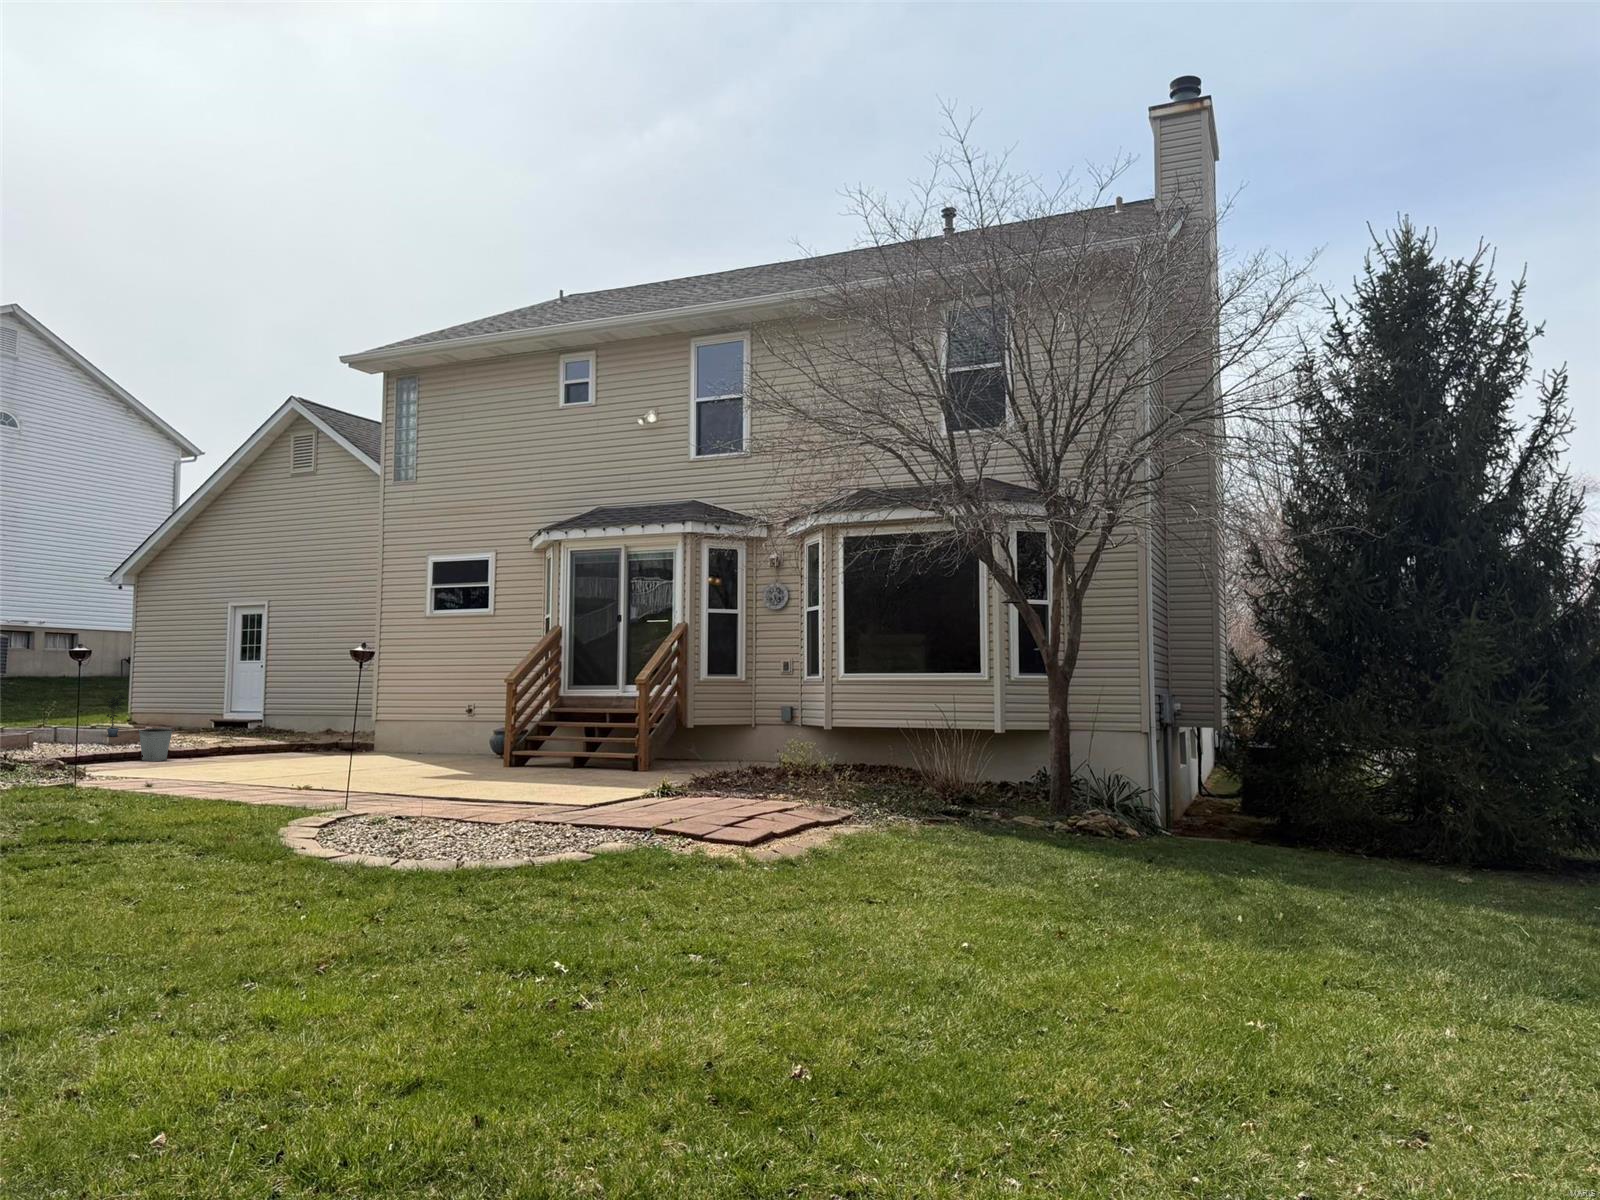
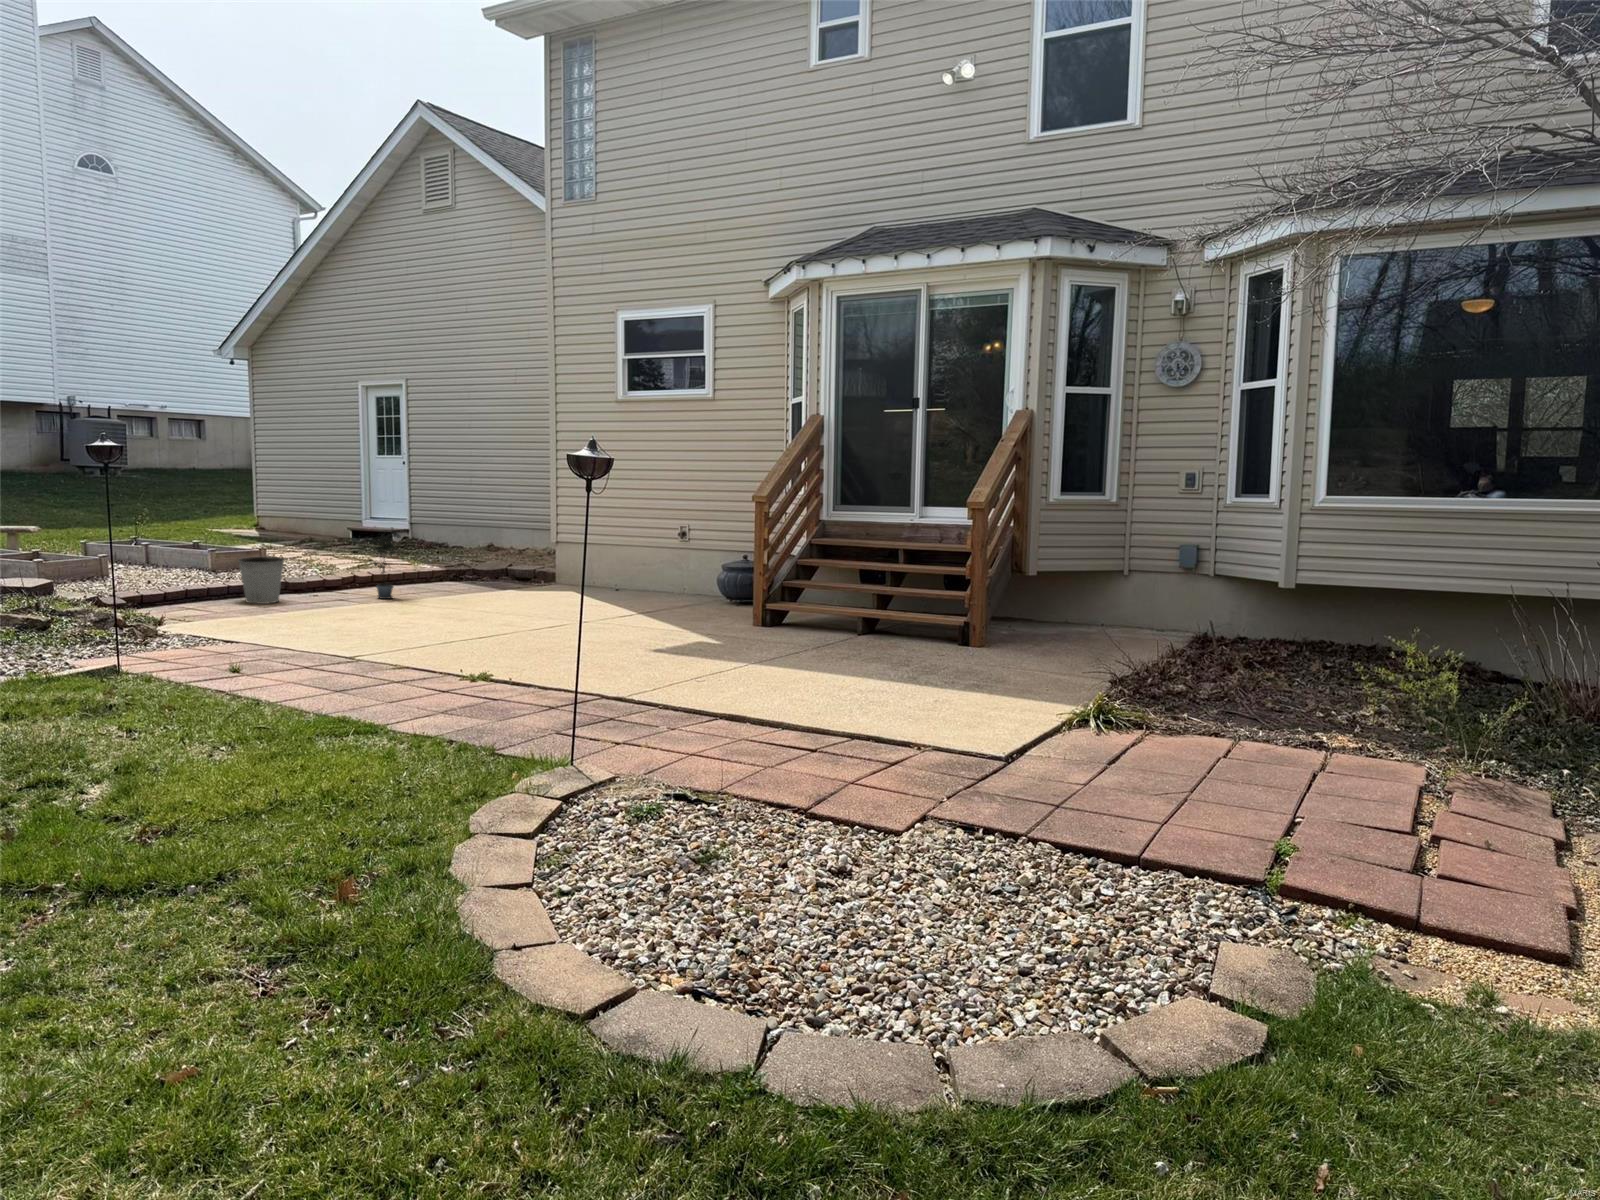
potted plant: present [107,693,126,737] -> present [374,531,400,599]

